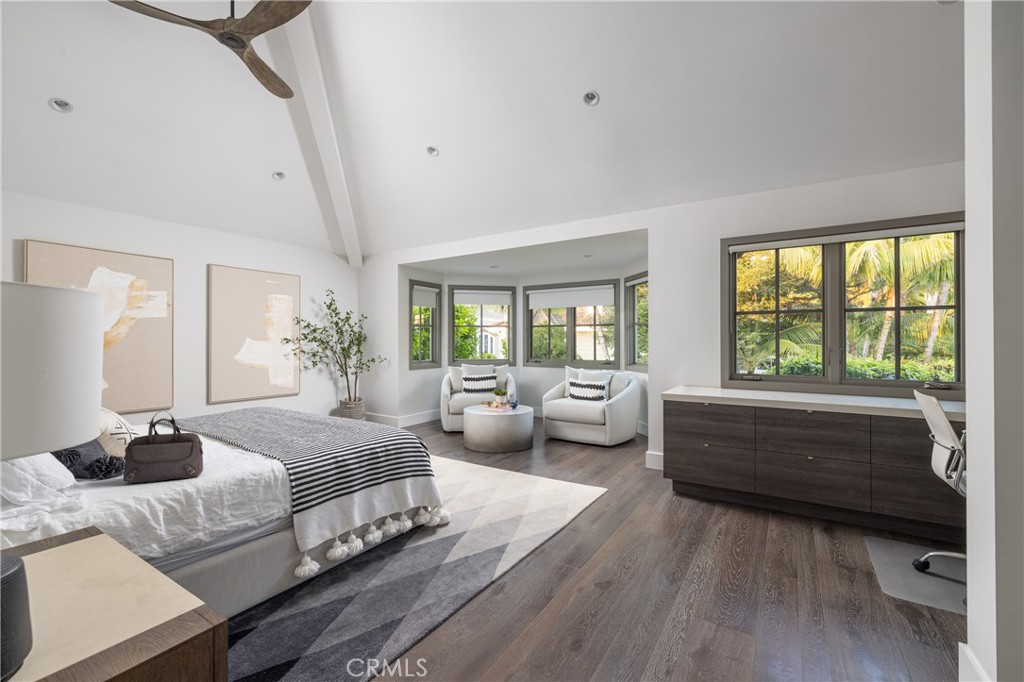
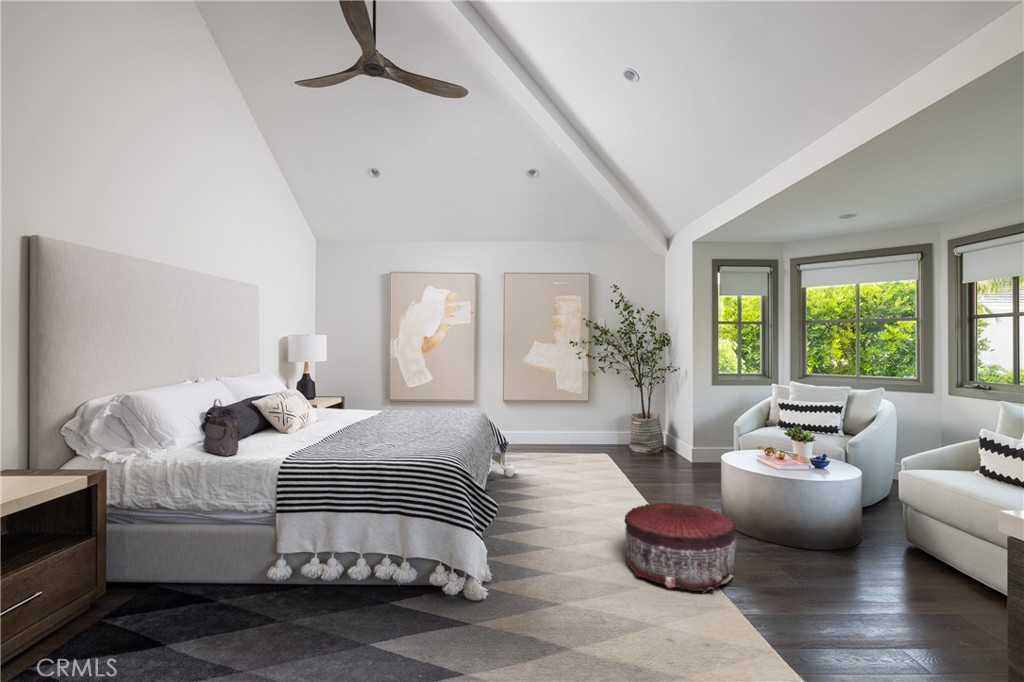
pouf: none [471,435,534,480] -> present [624,502,737,593]

